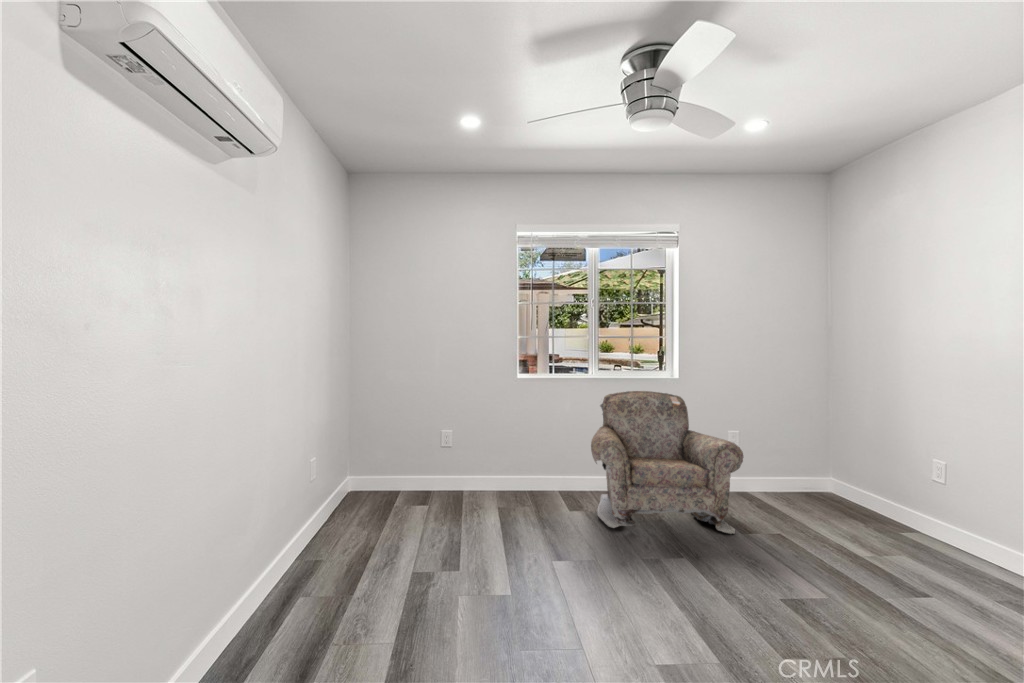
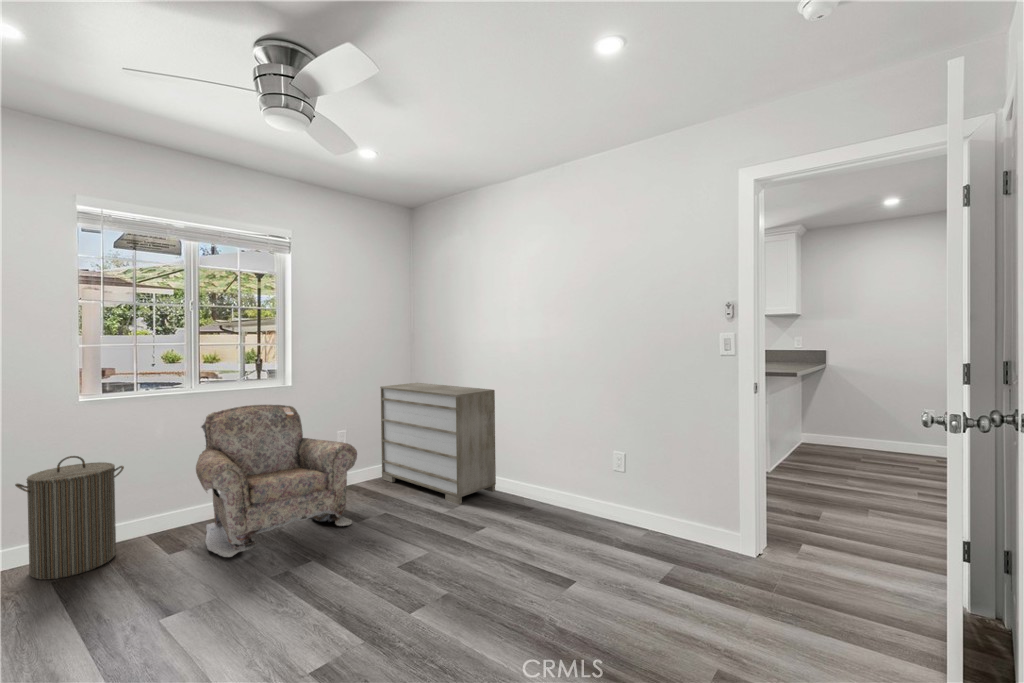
dresser: none [782,385,961,553] -> present [380,383,496,504]
laundry hamper: none [483,415,544,506] -> present [15,456,124,580]

